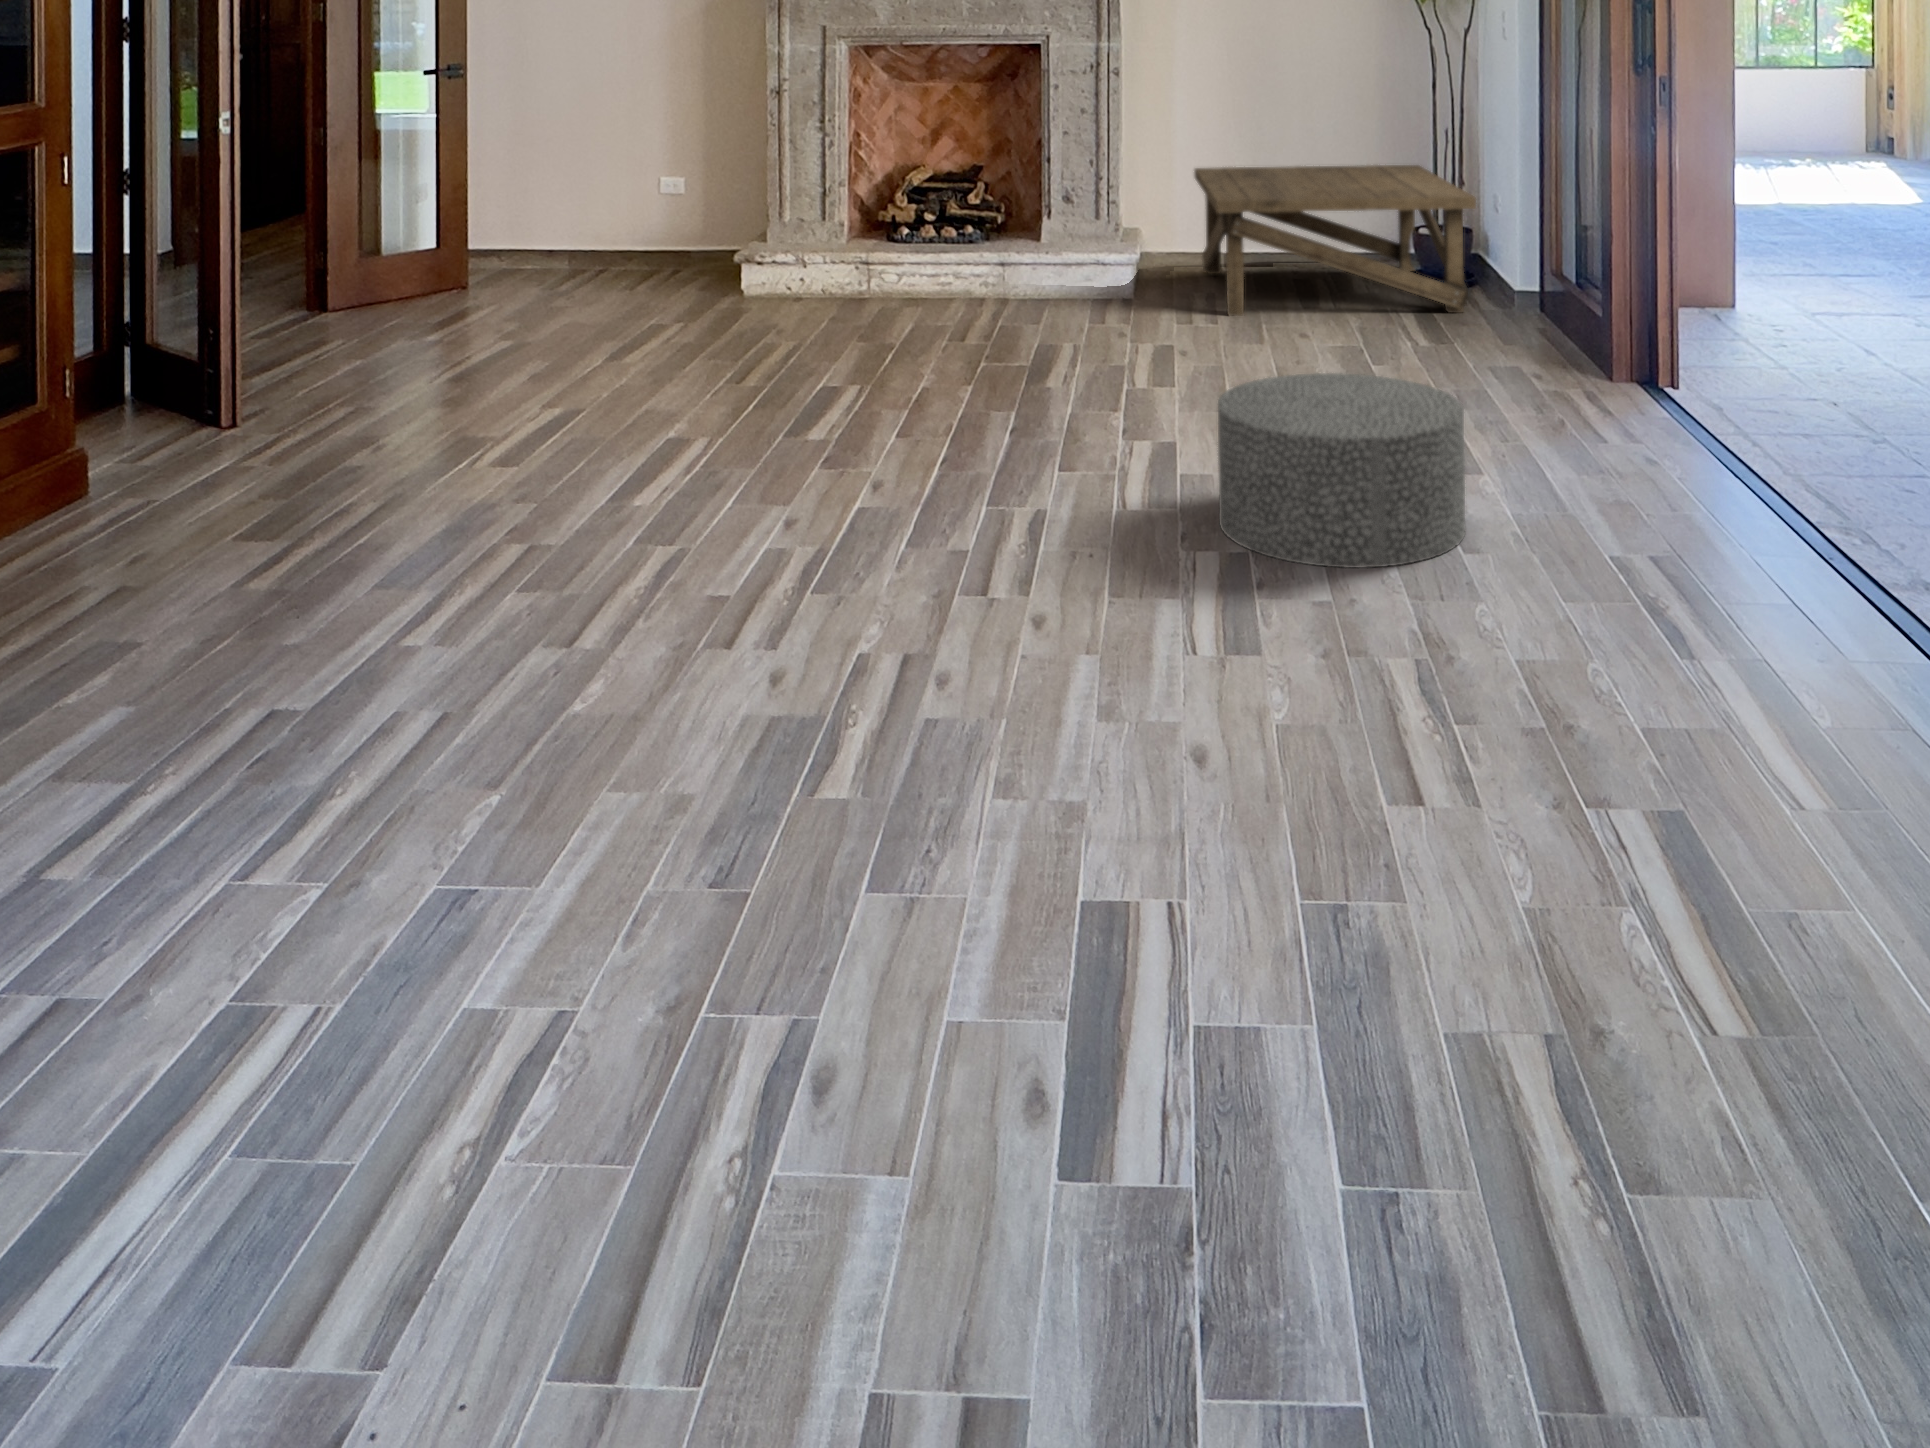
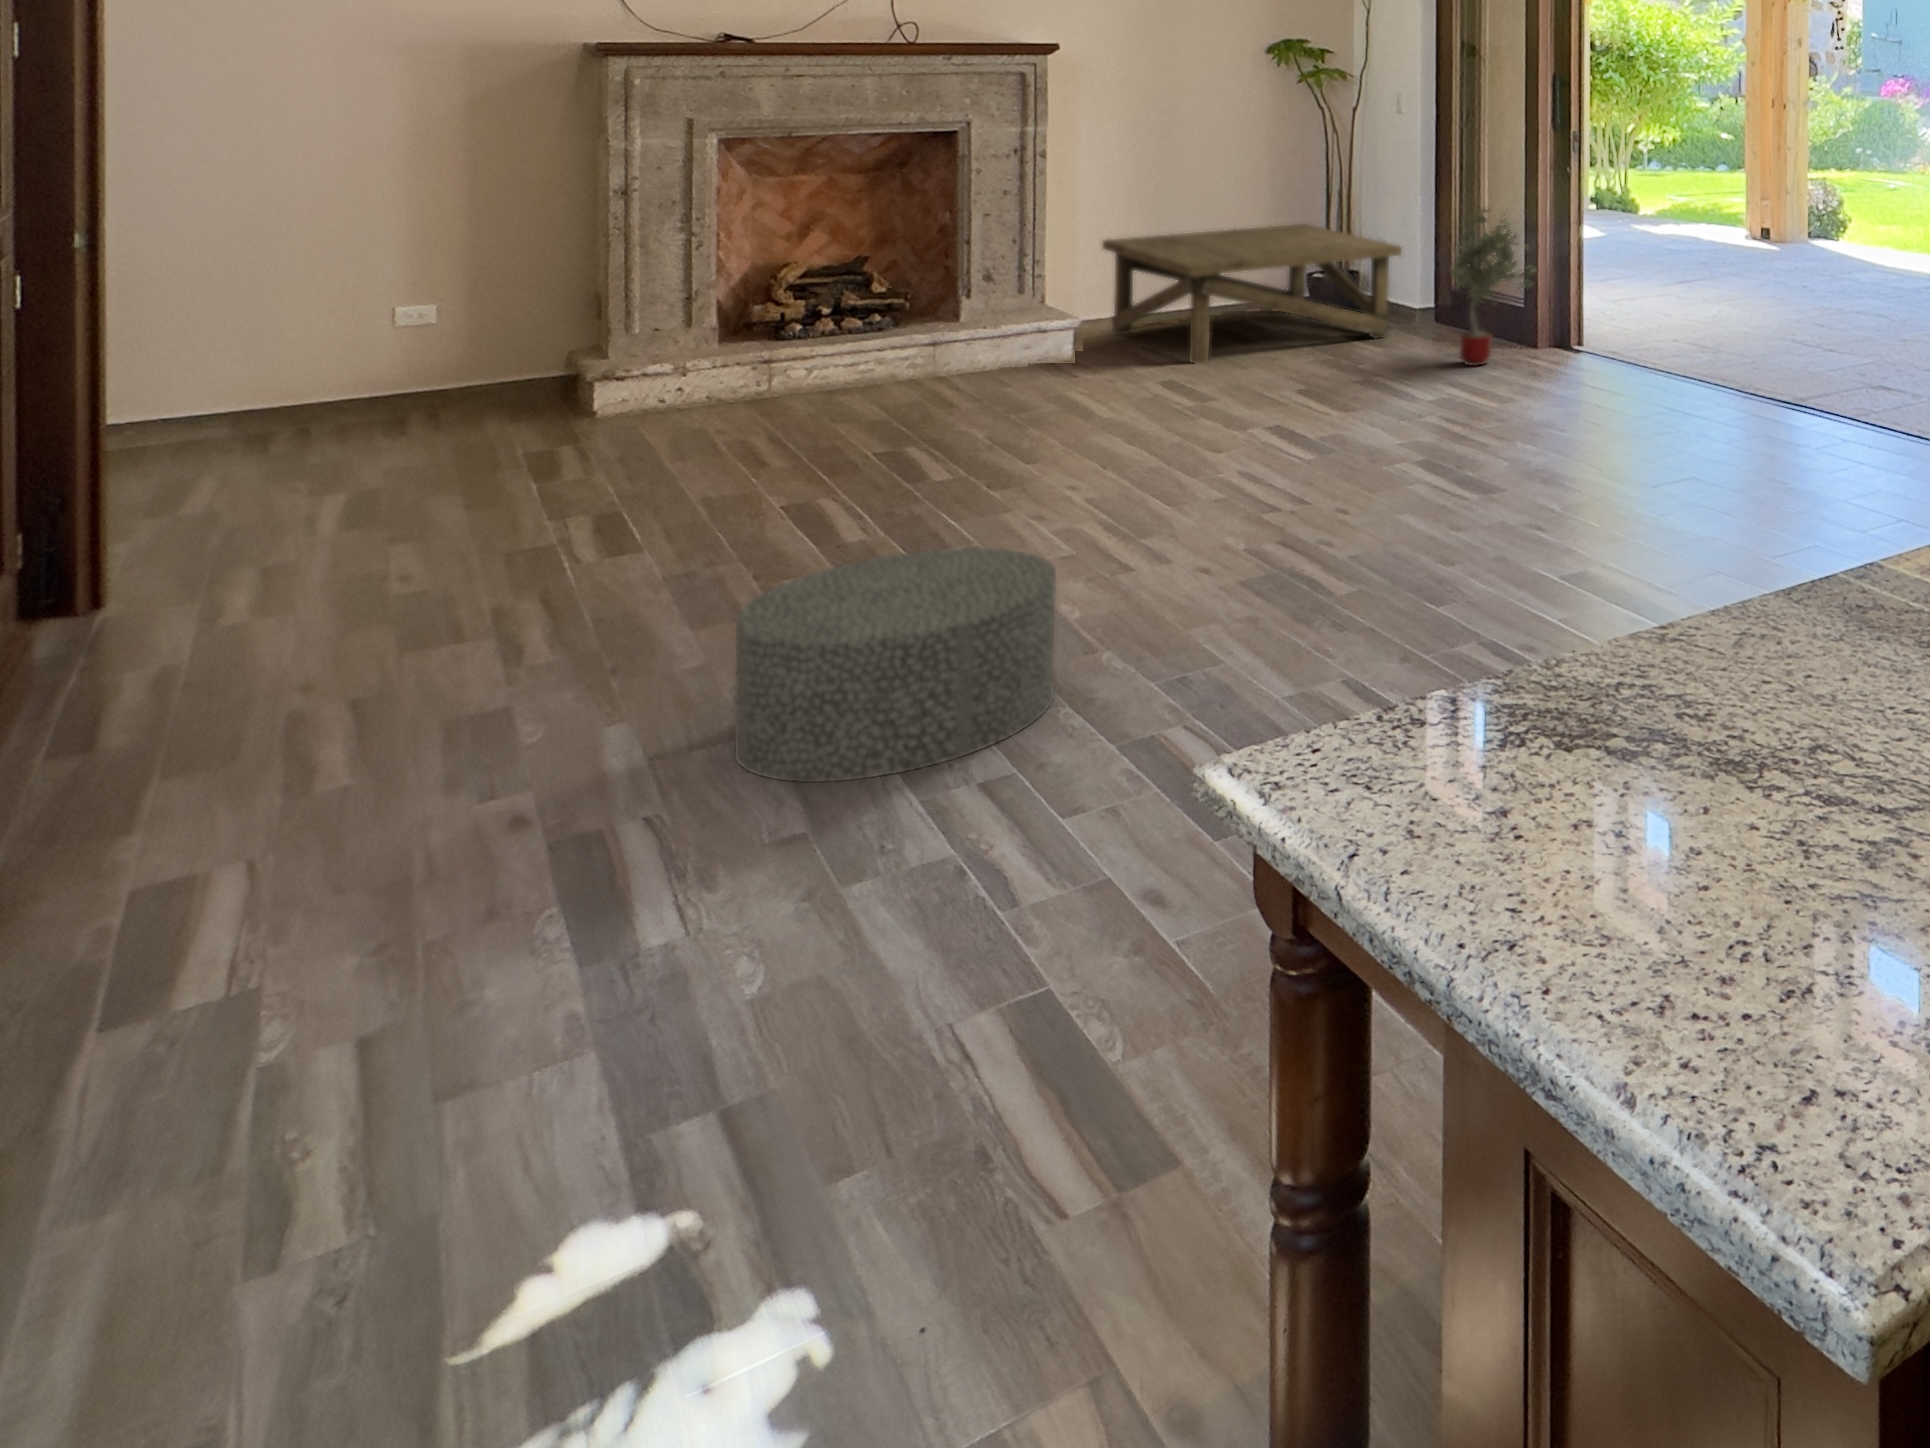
potted tree: none [1477,148,1601,365] -> present [1450,208,1536,366]
ottoman: present [1218,373,1465,568] -> present [735,548,1056,782]

